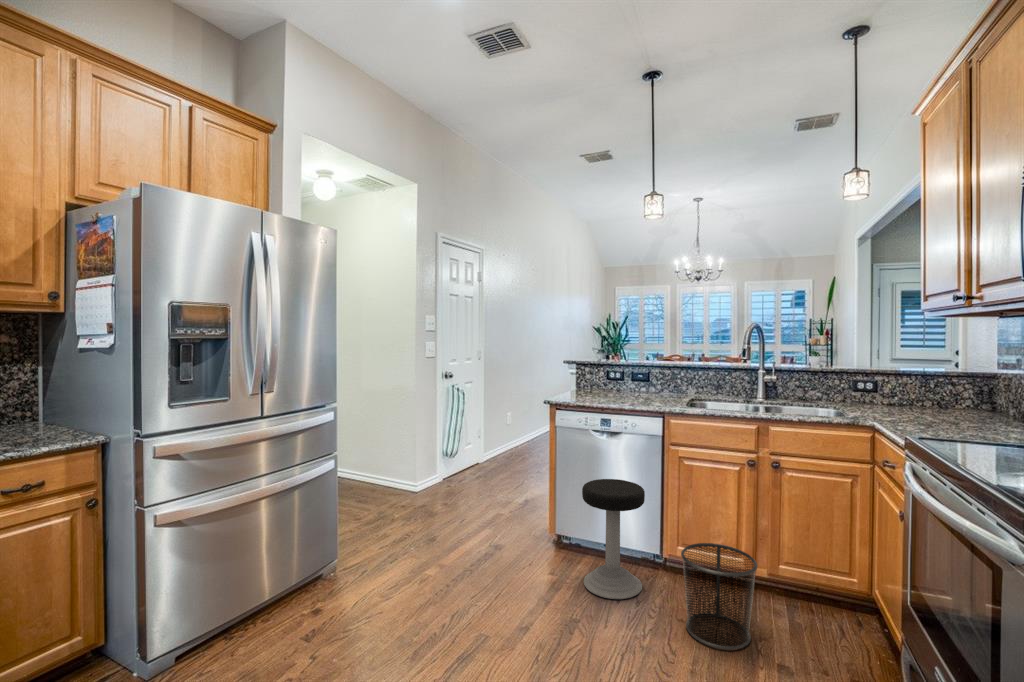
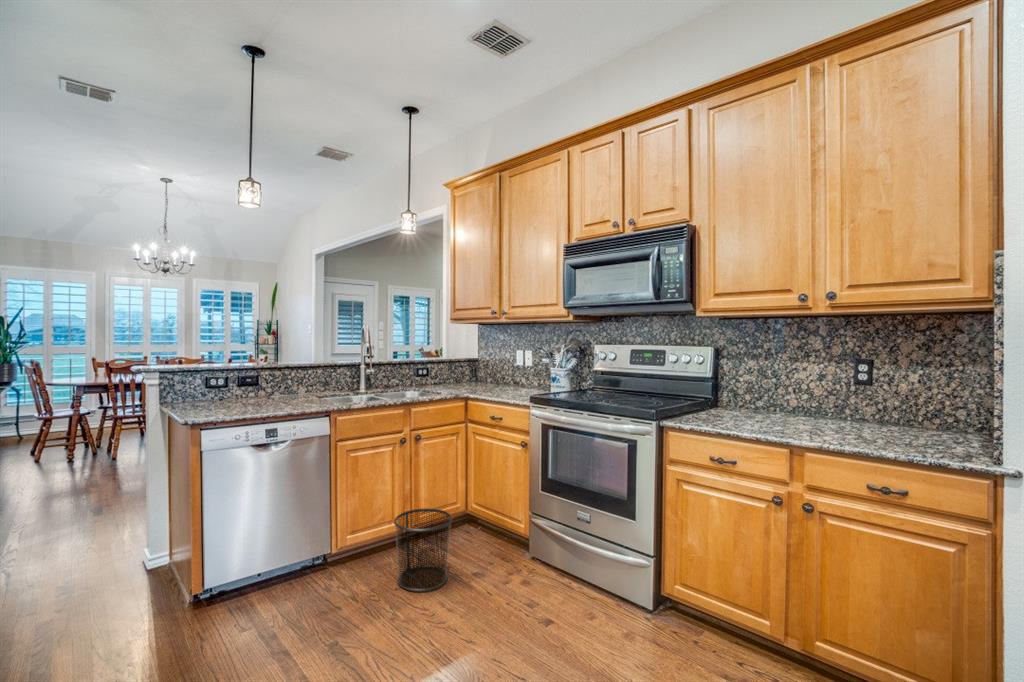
stool: present [582,479,645,599] -> none [277,488,346,617]

